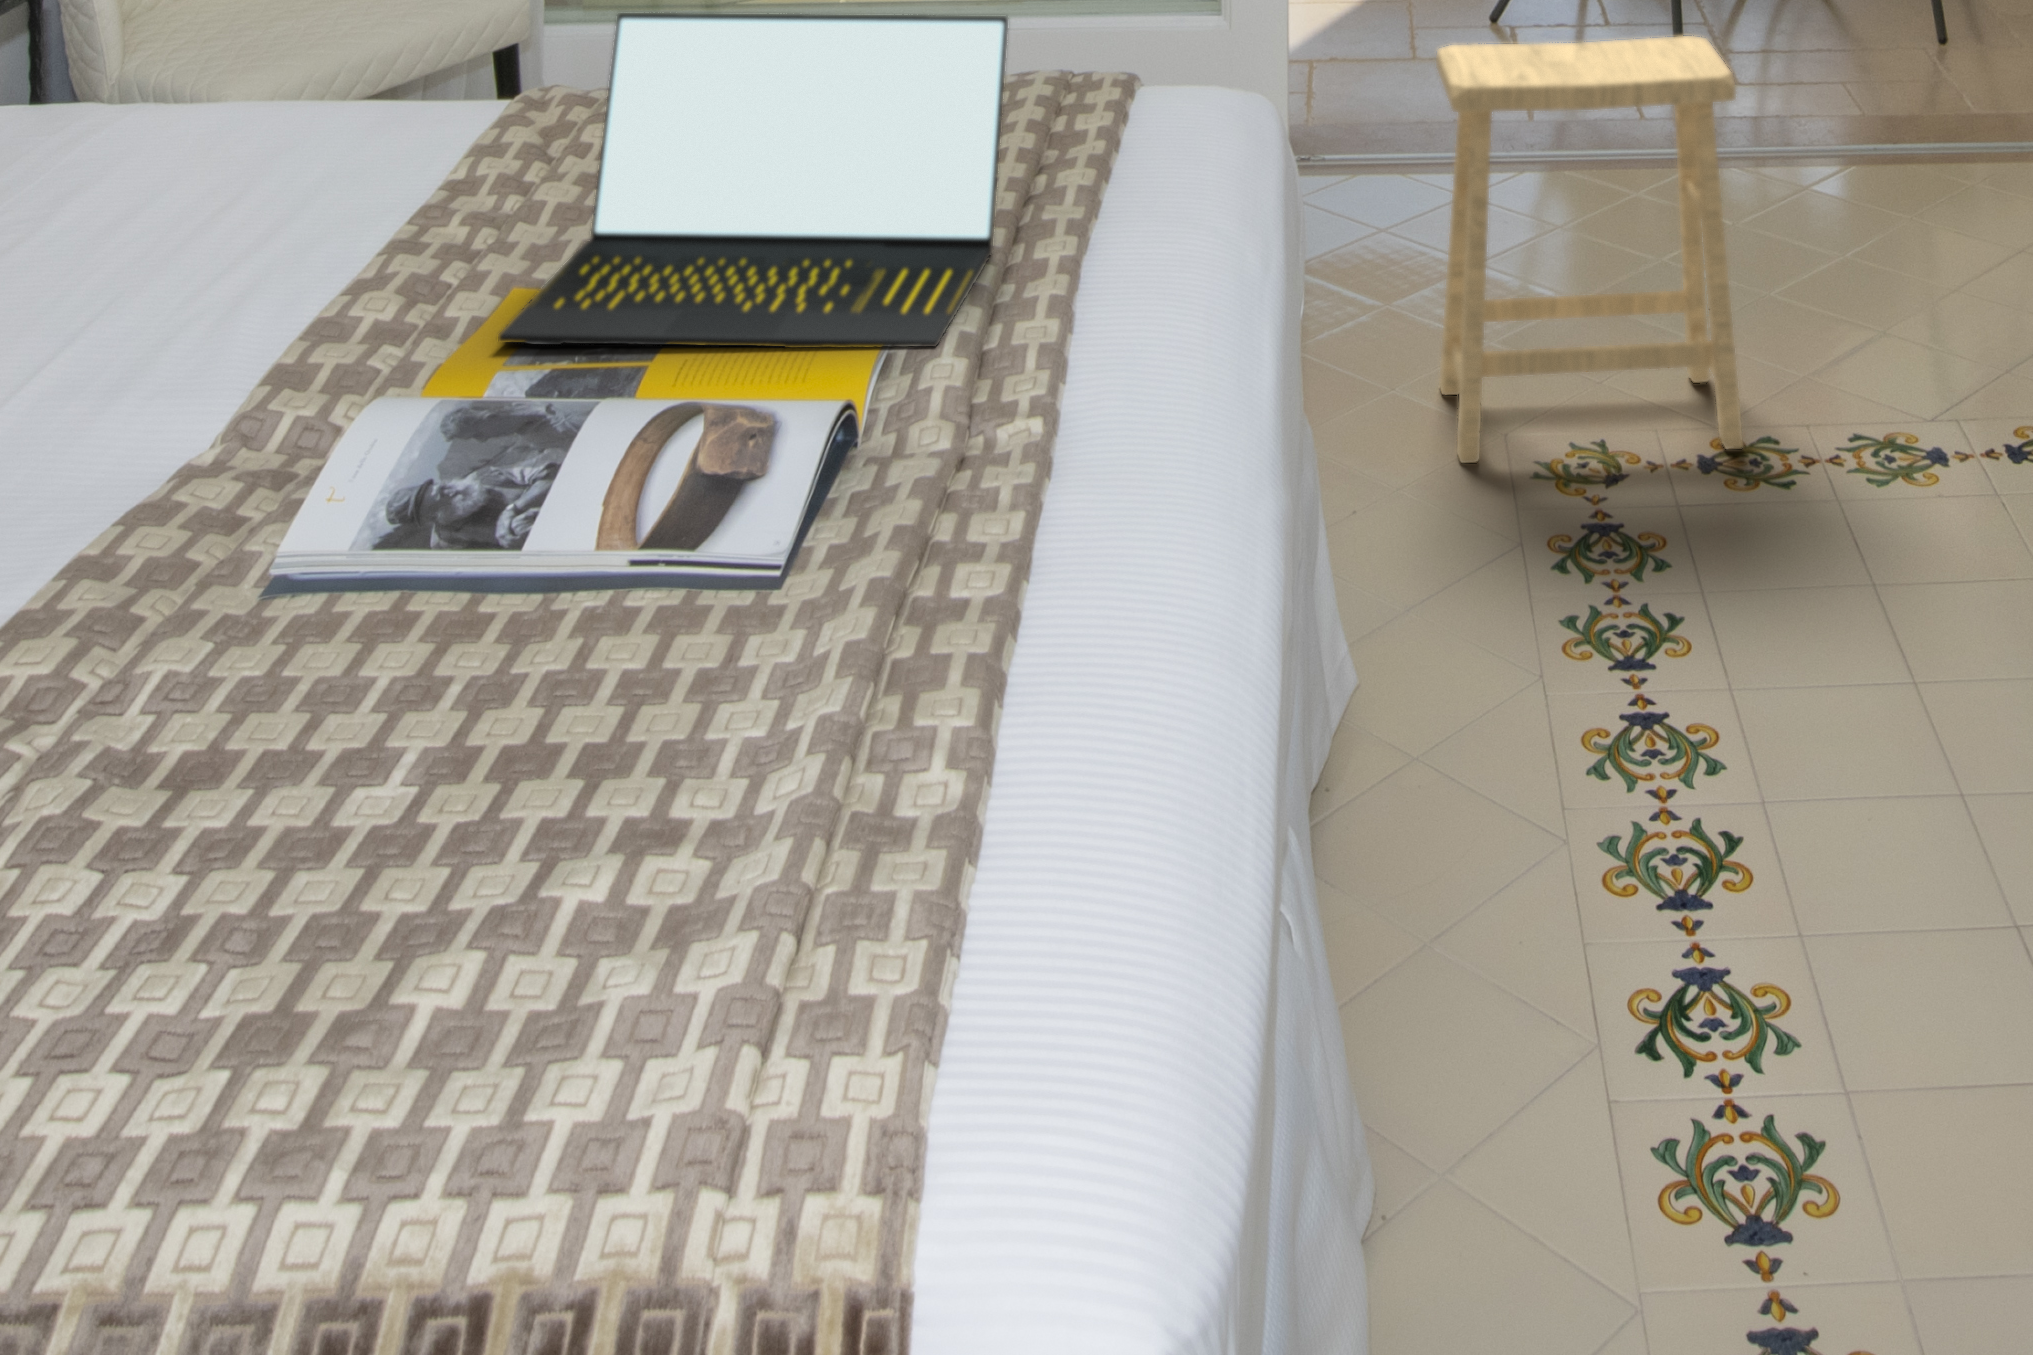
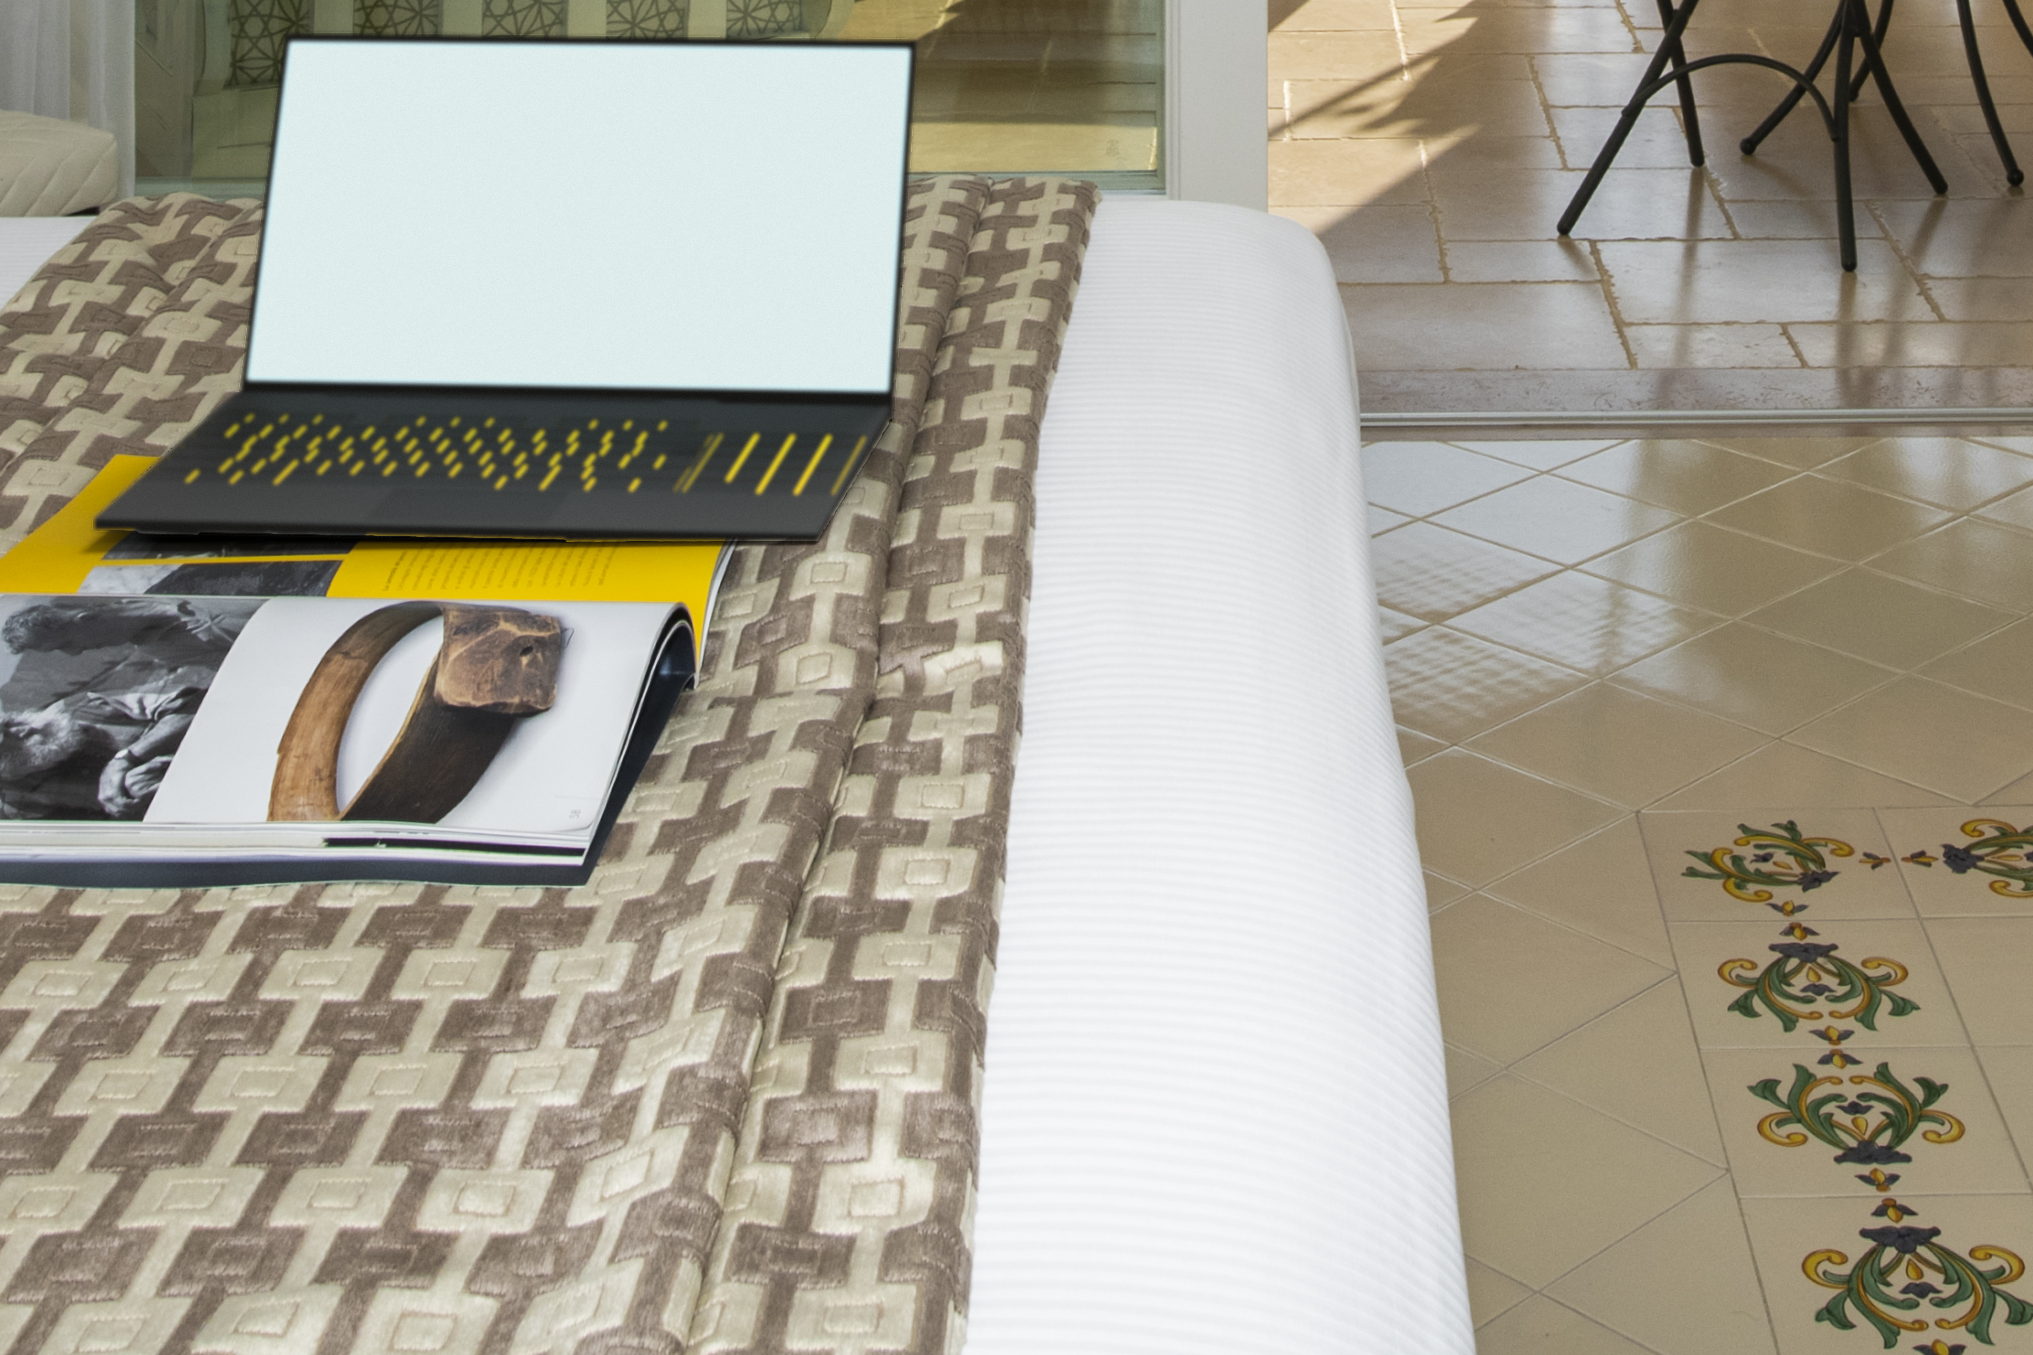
footstool: present [1436,36,1743,463] -> none [1530,187,2016,840]

